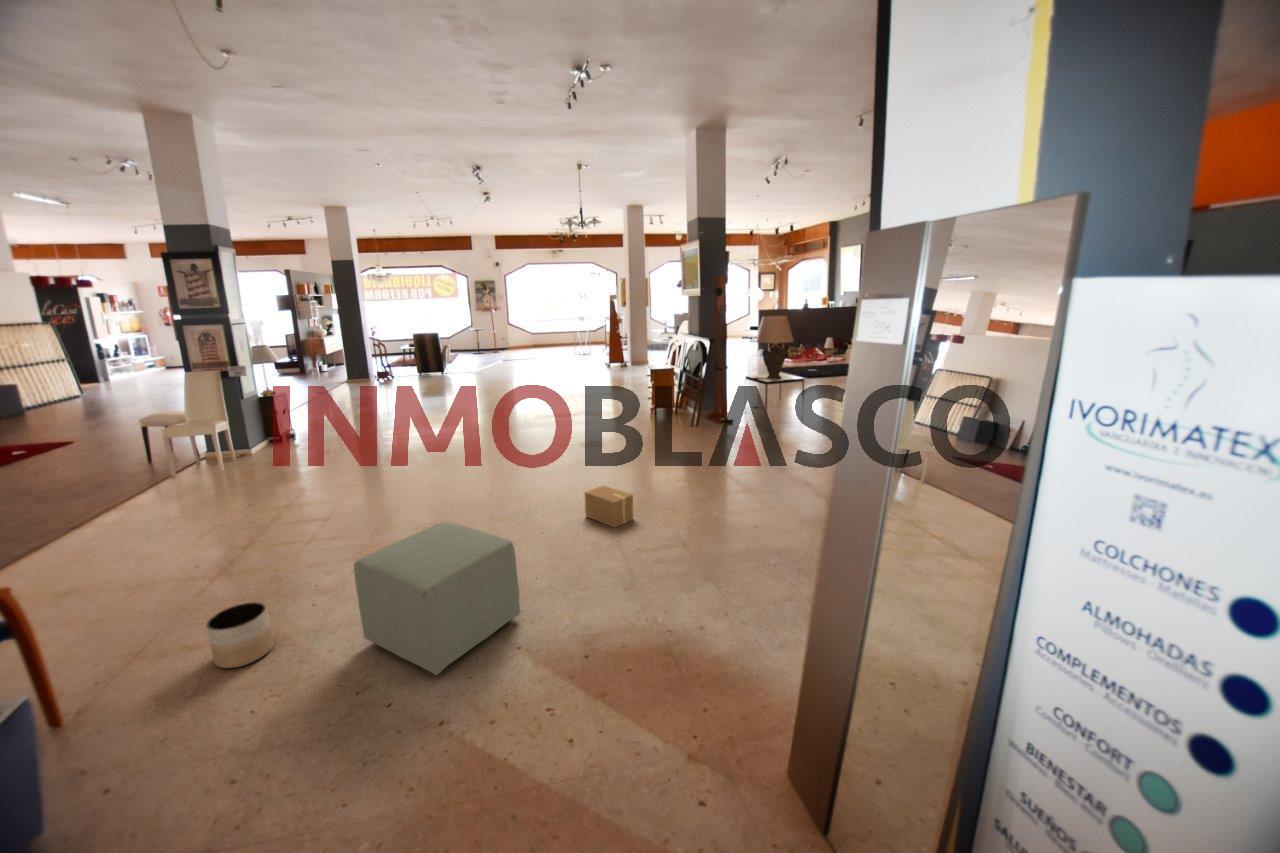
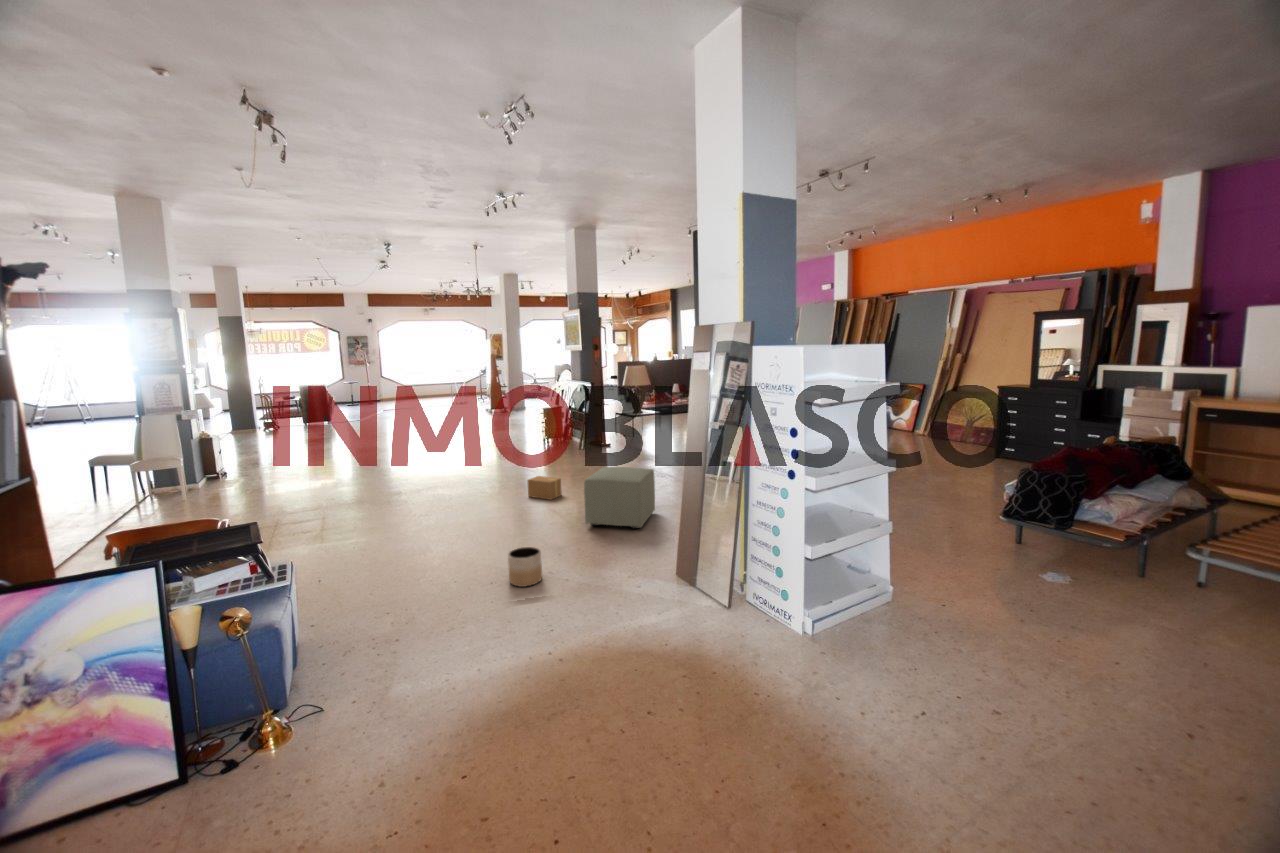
ottoman: present [354,522,520,675] -> present [584,467,655,529]
planter: present [206,602,274,668] -> present [508,547,542,587]

